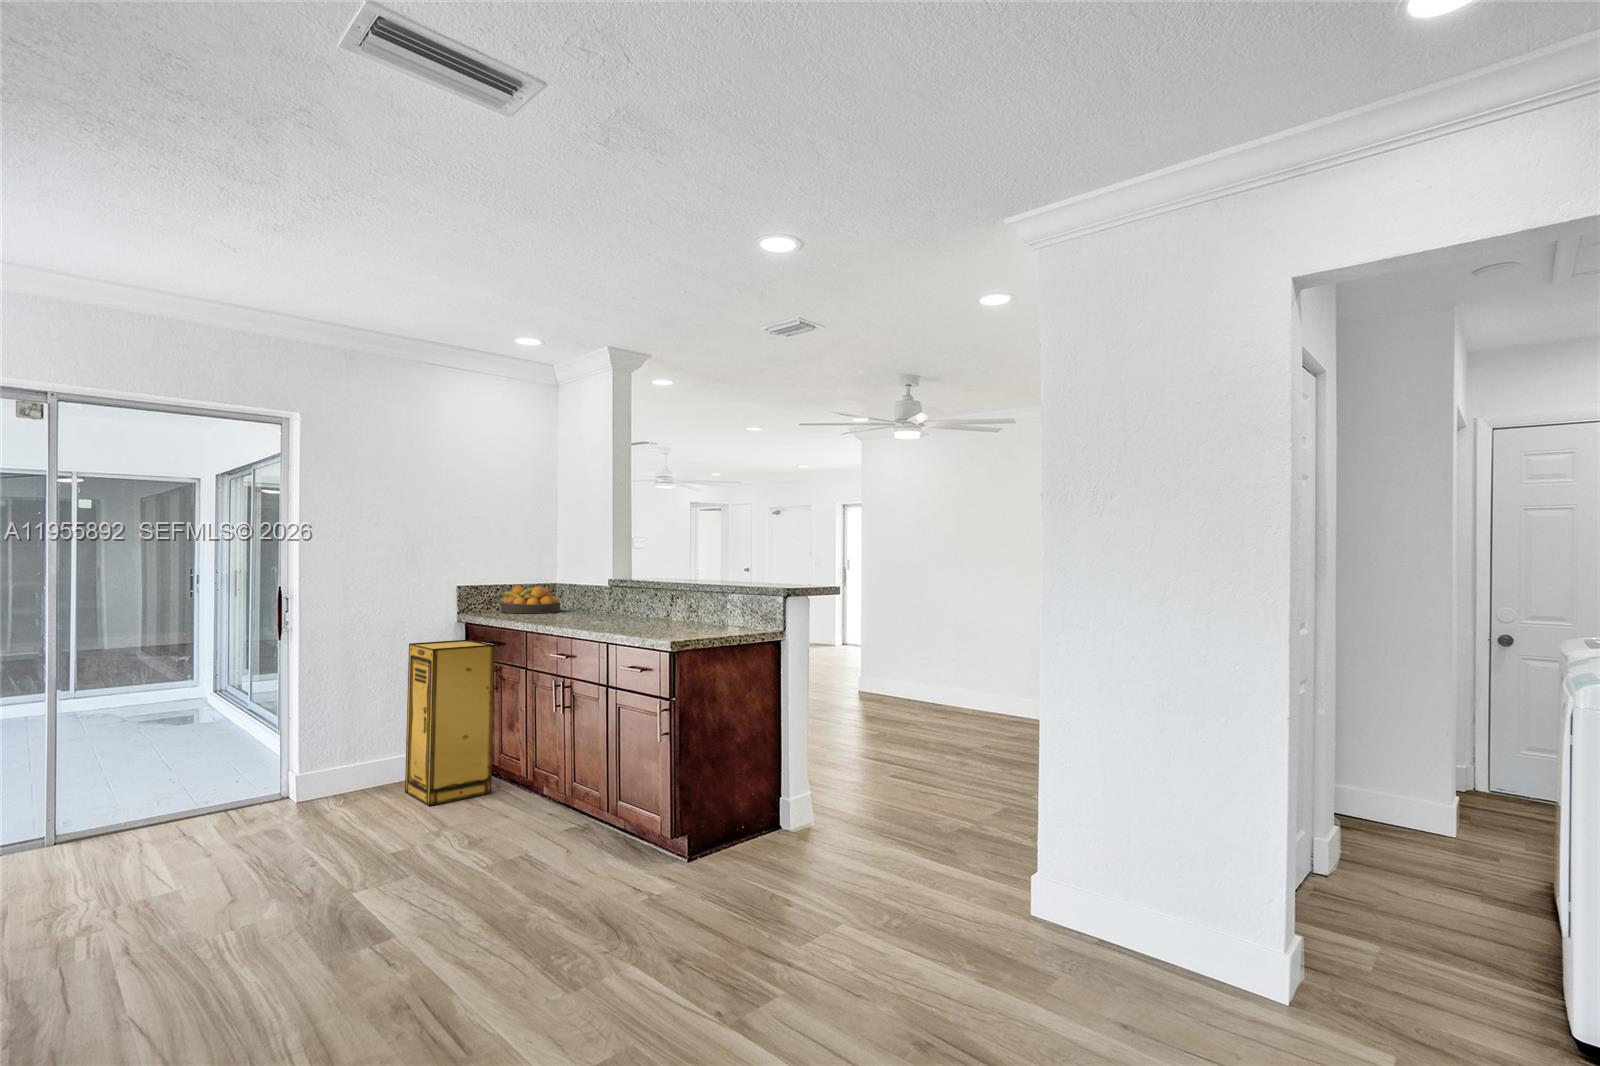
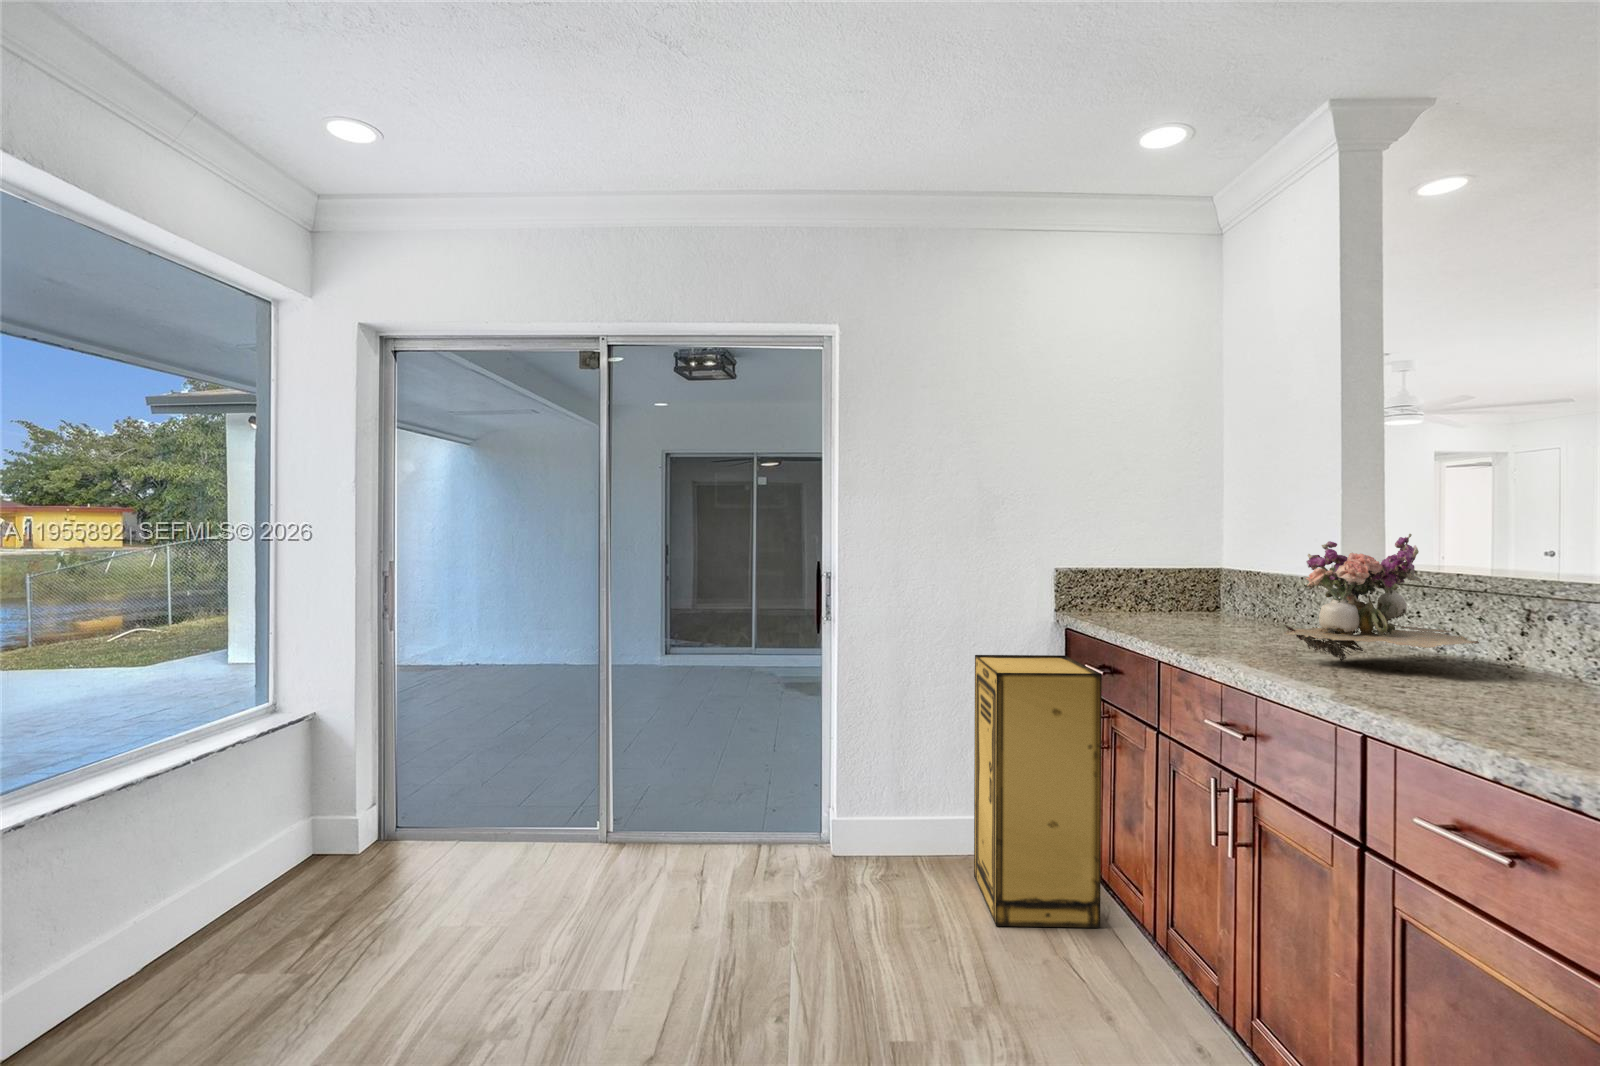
flower arrangement: none [585,564,654,623] -> present [1284,534,1479,663]
fruit bowl: present [500,586,560,613] -> none [1120,571,1229,620]

